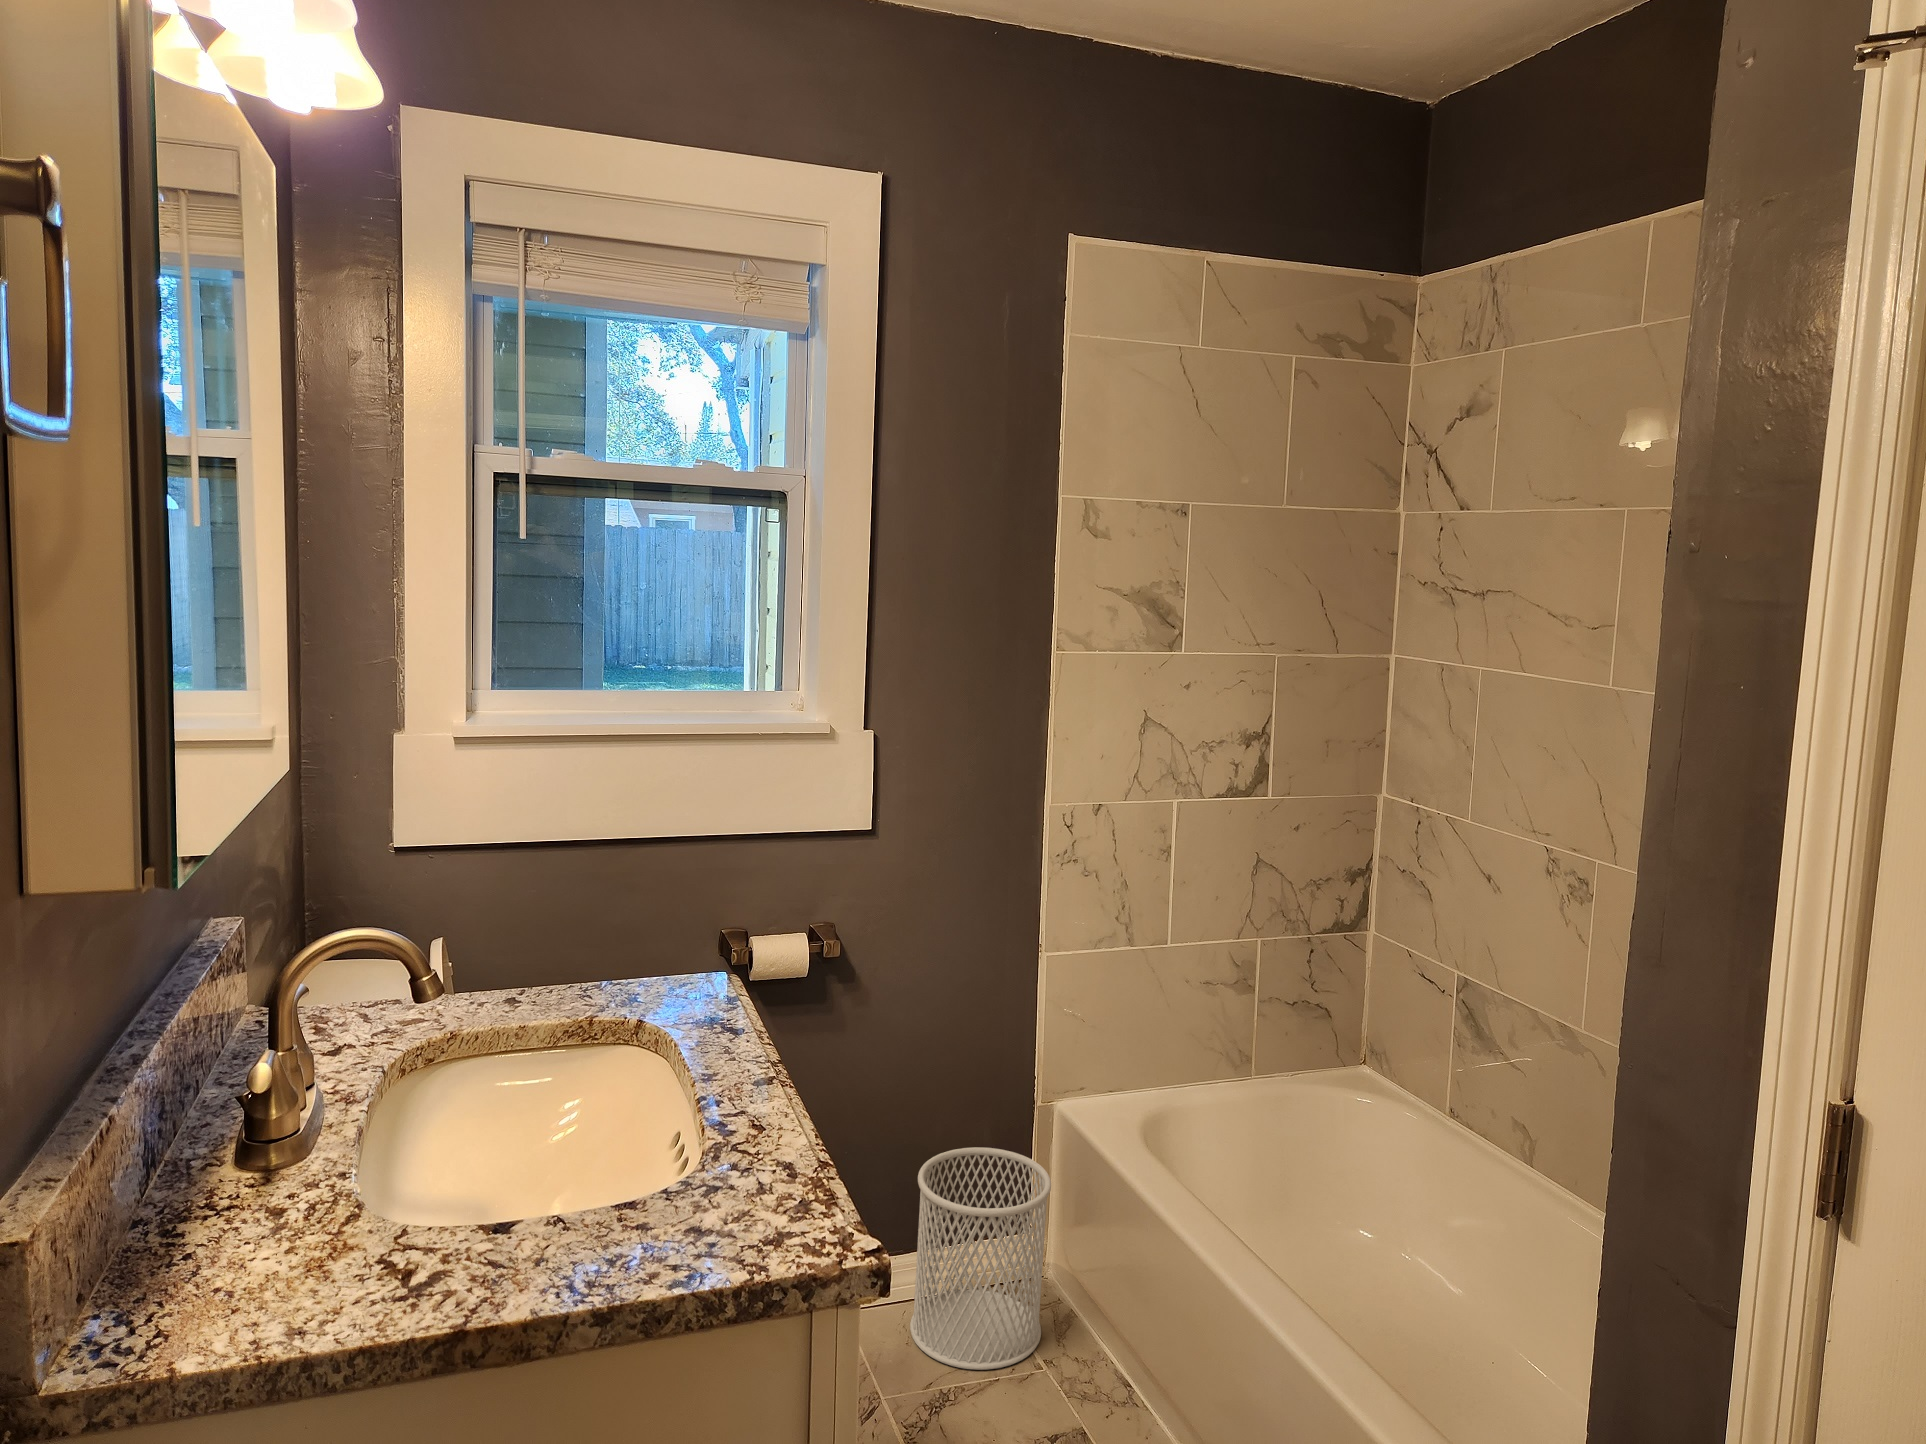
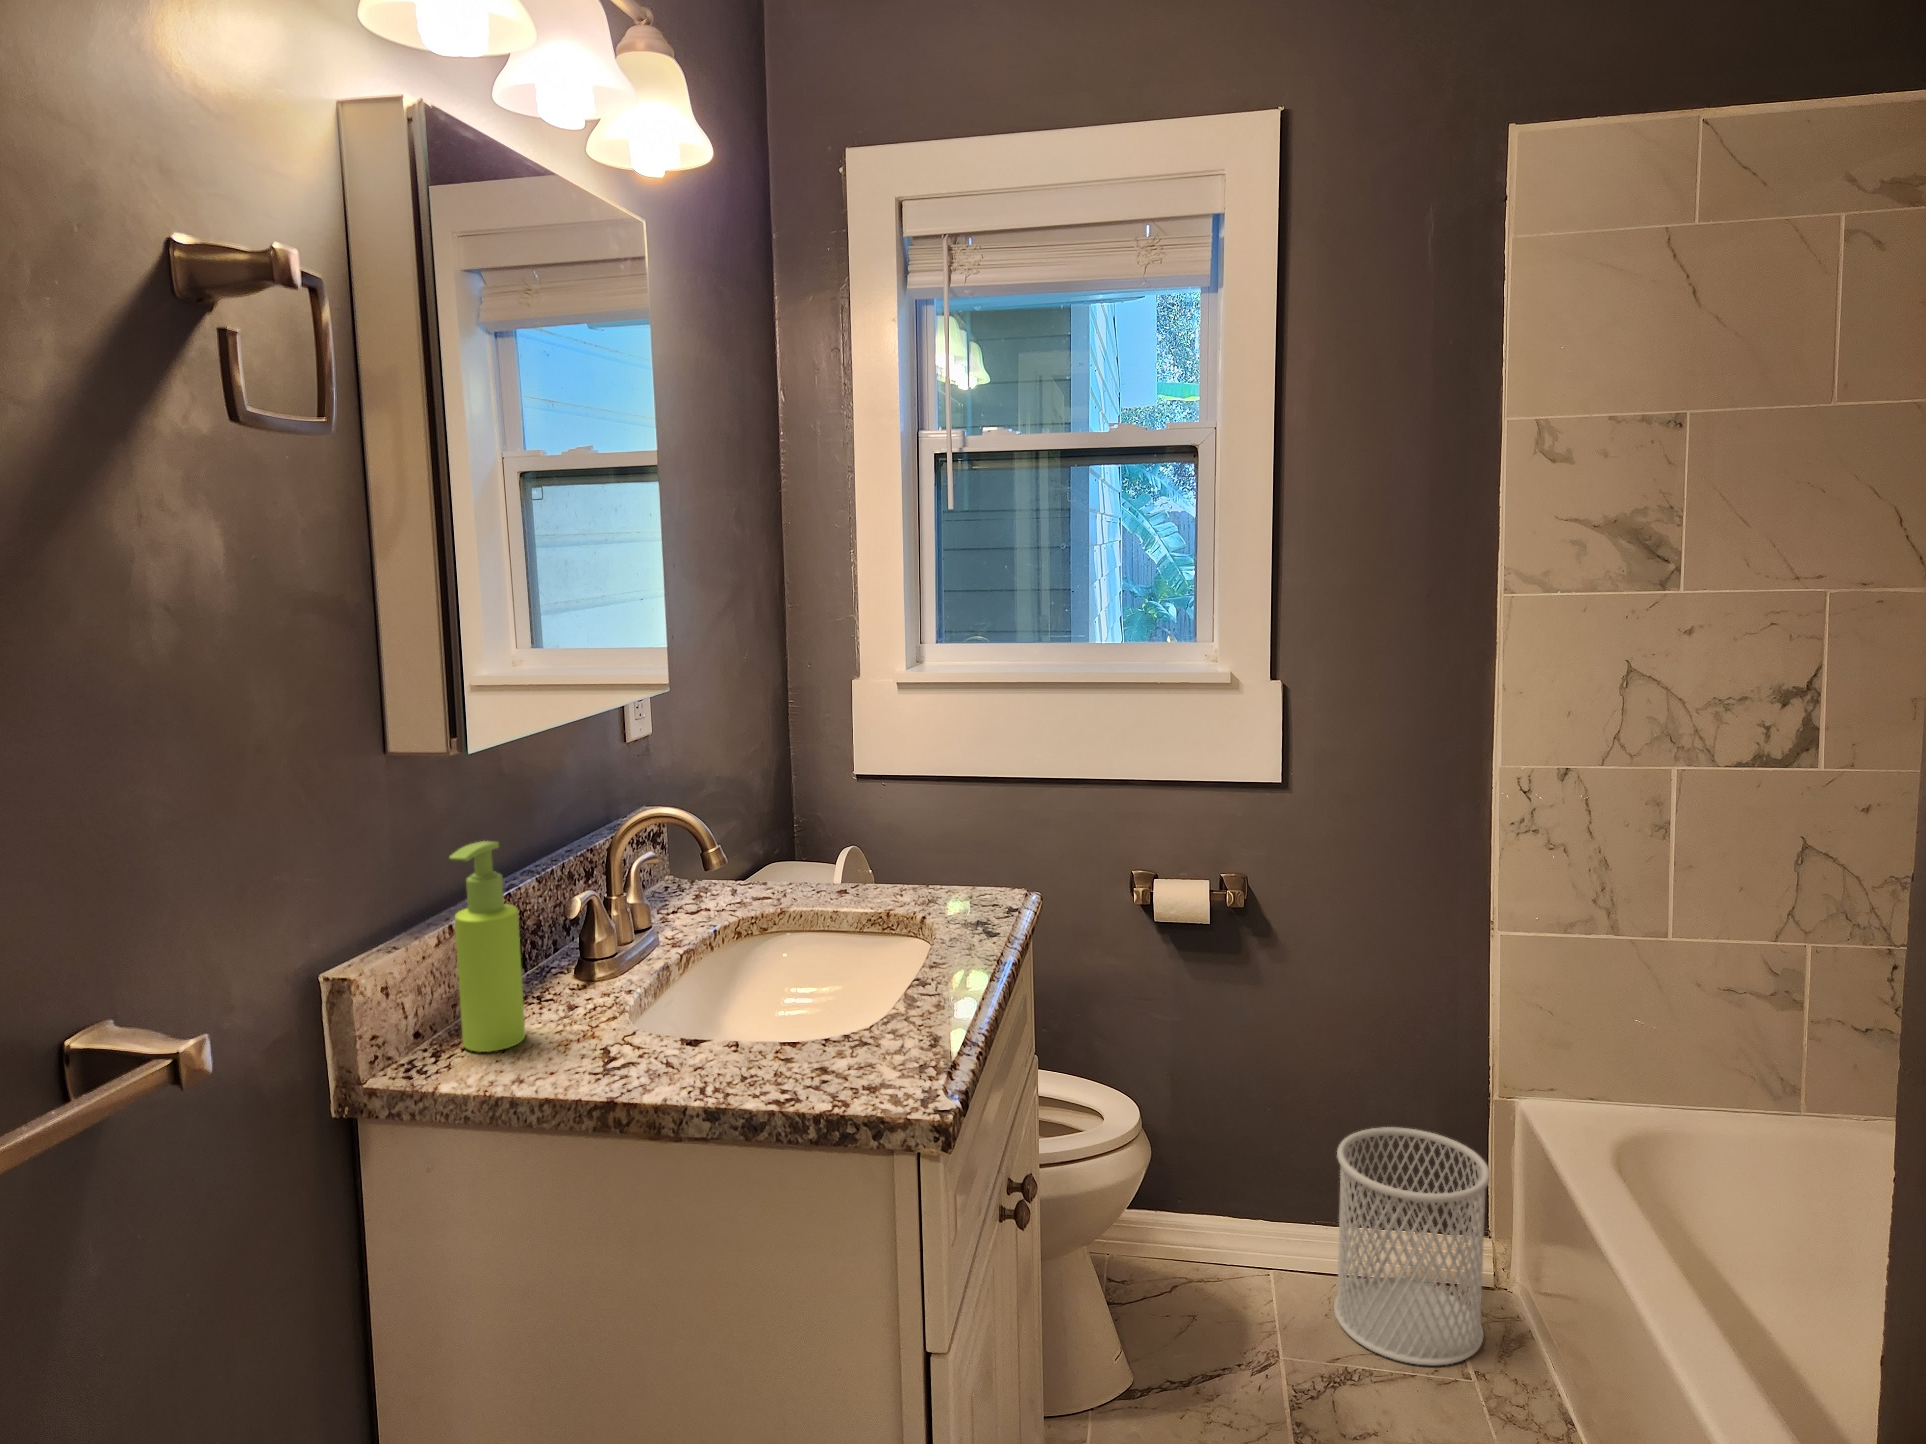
soap dispenser: none [150,1010,247,1306] -> present [450,841,525,1052]

